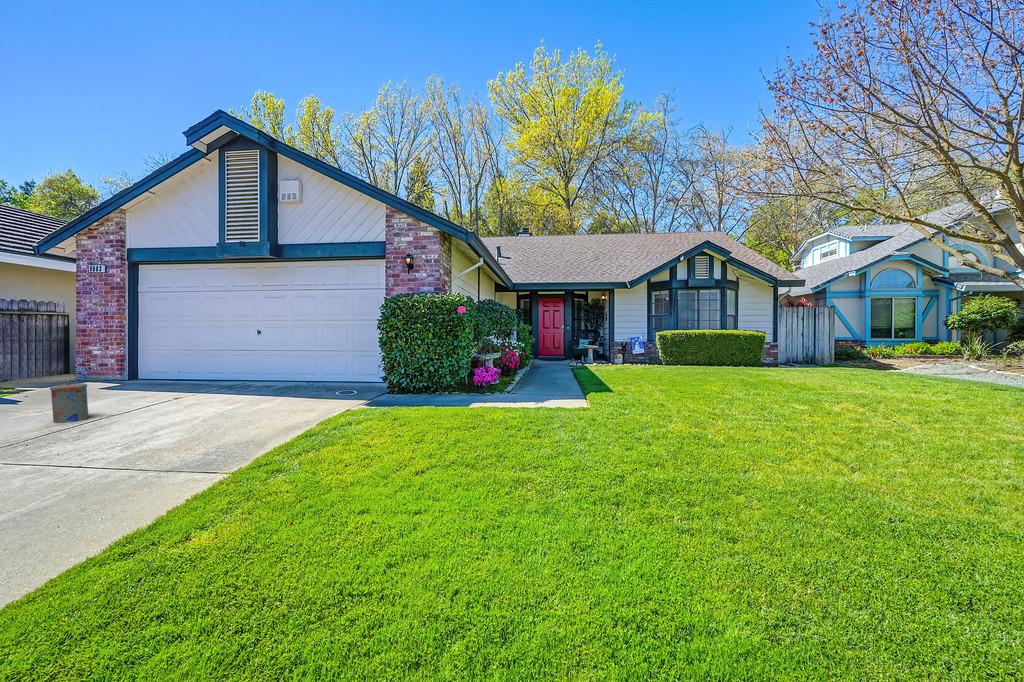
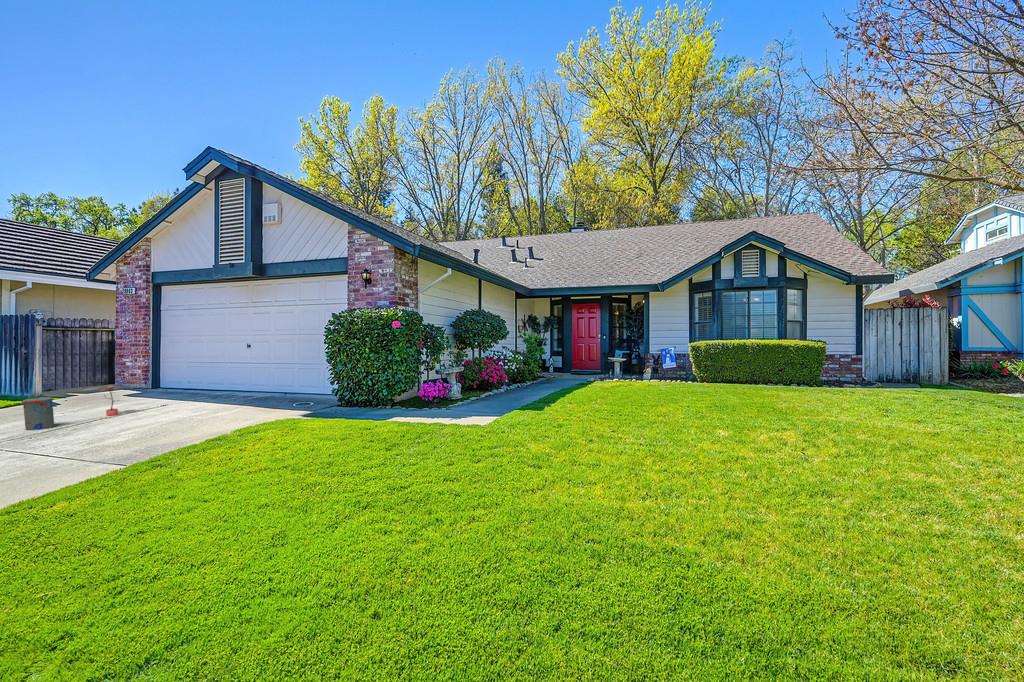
potted plant: none [123,371,155,405] -> present [97,386,123,416]

